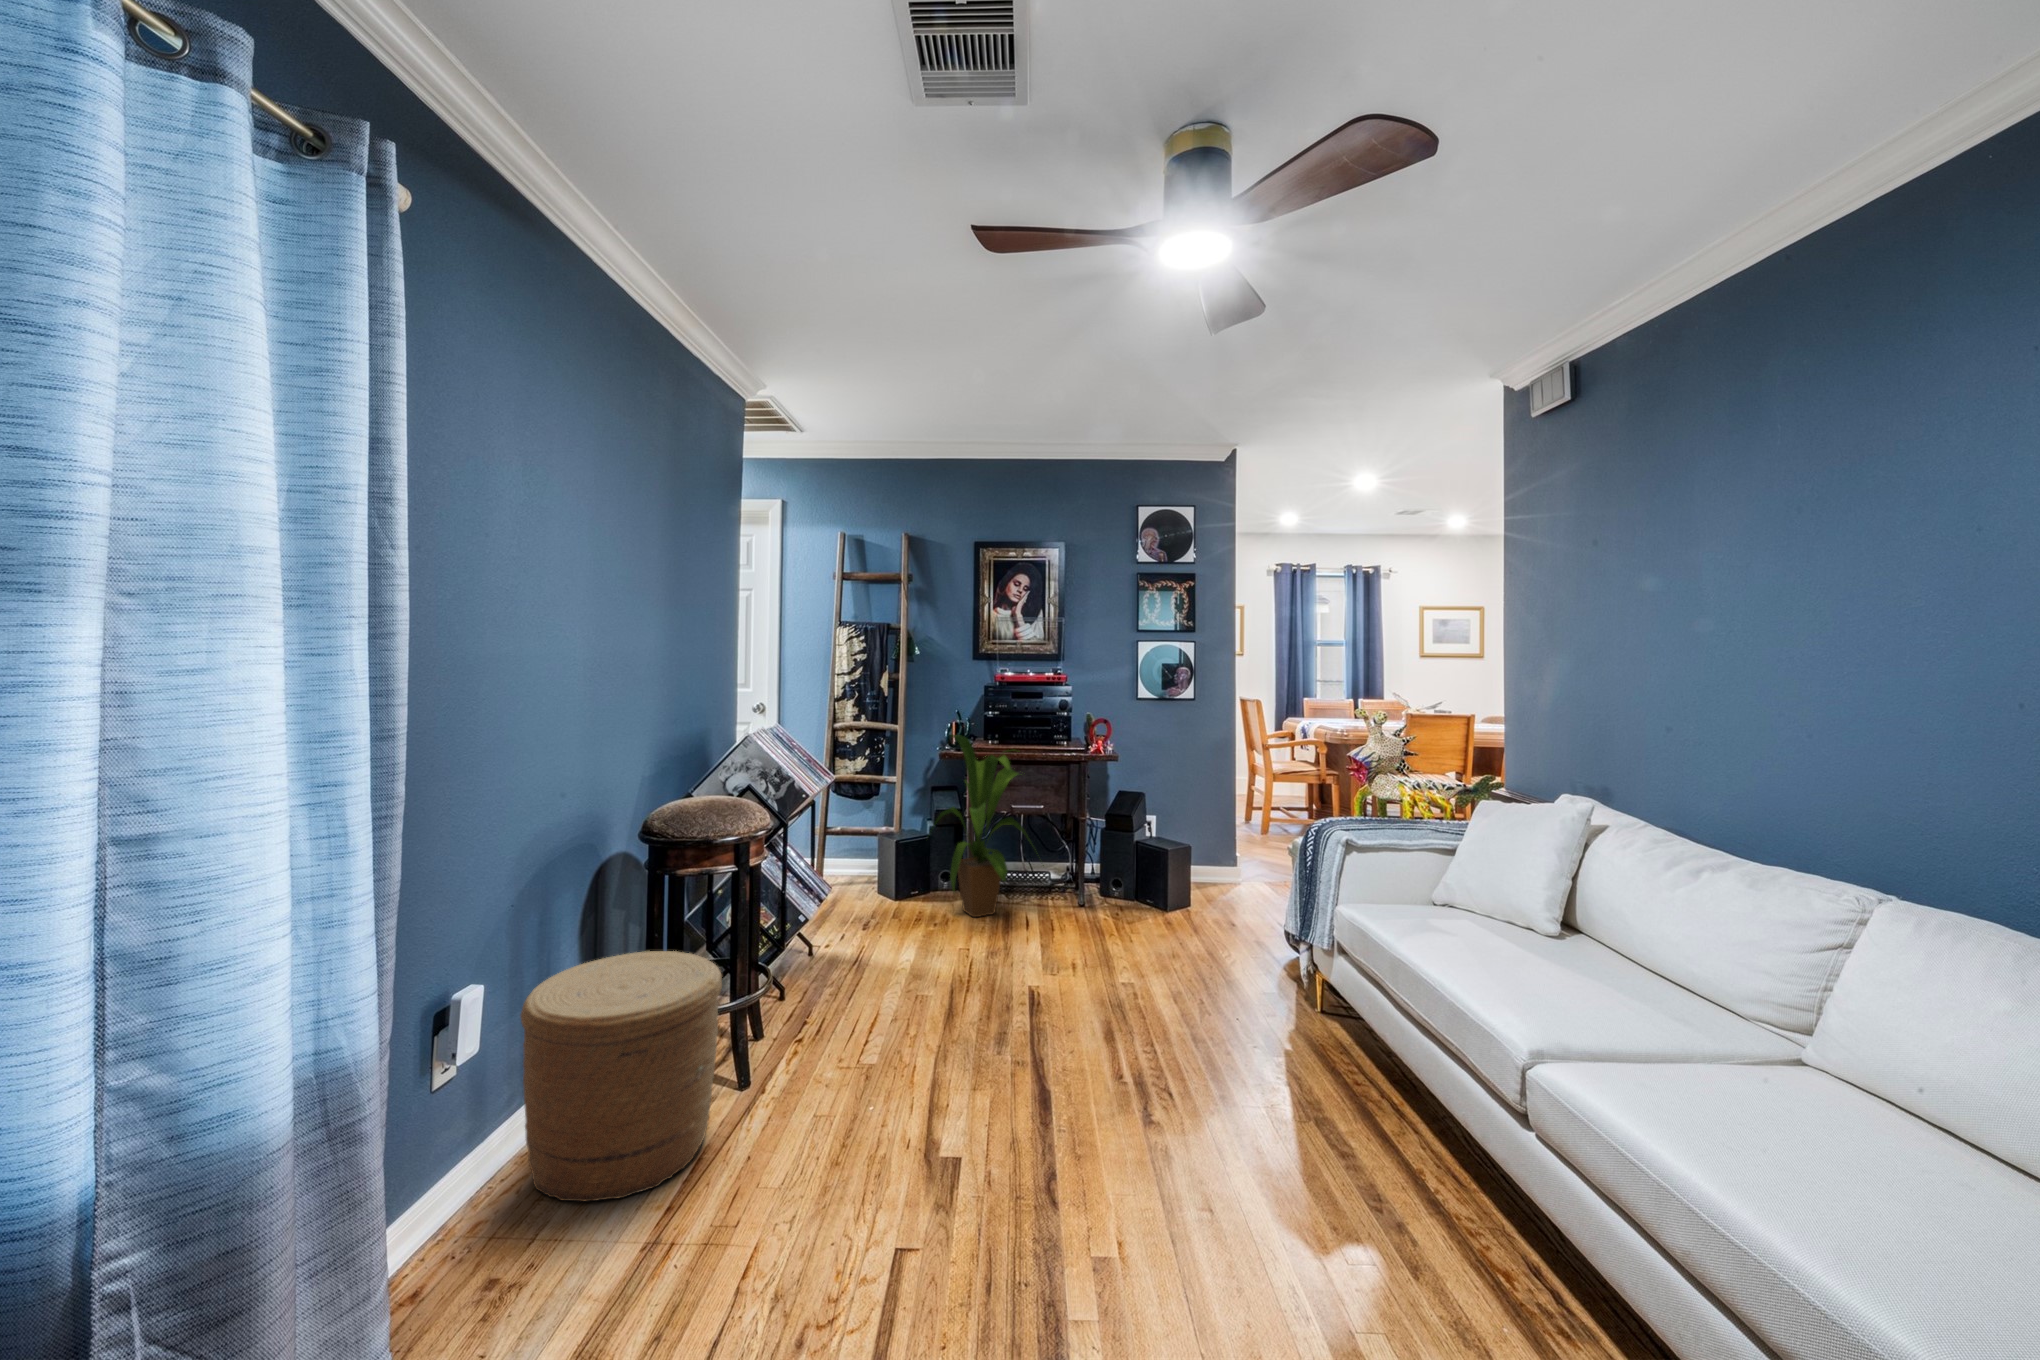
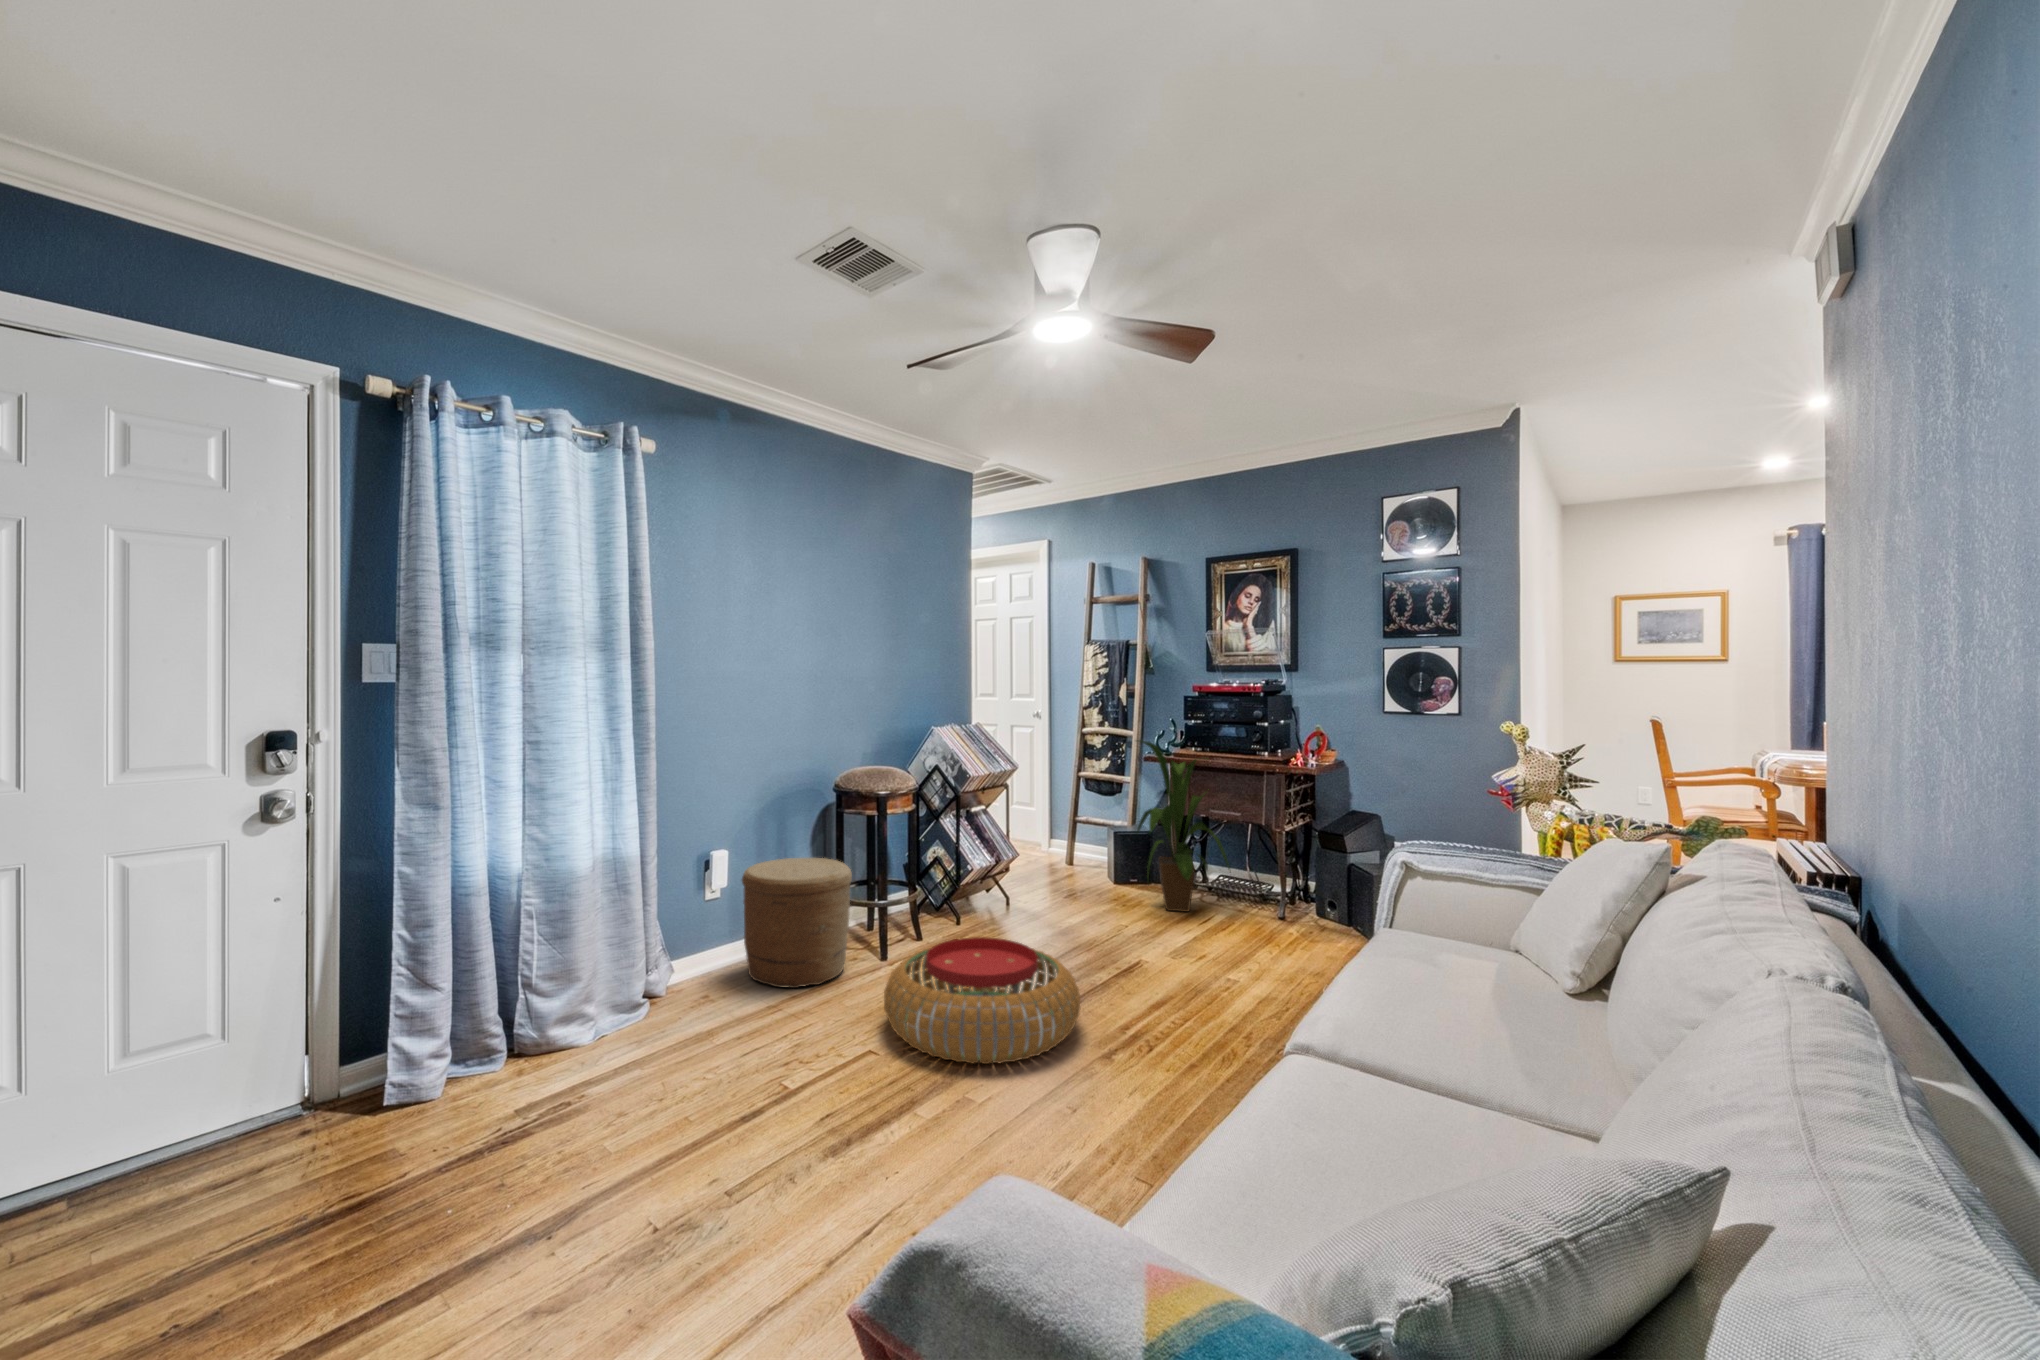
pouf: none [854,1011,1125,1224] -> present [884,937,1080,1064]

